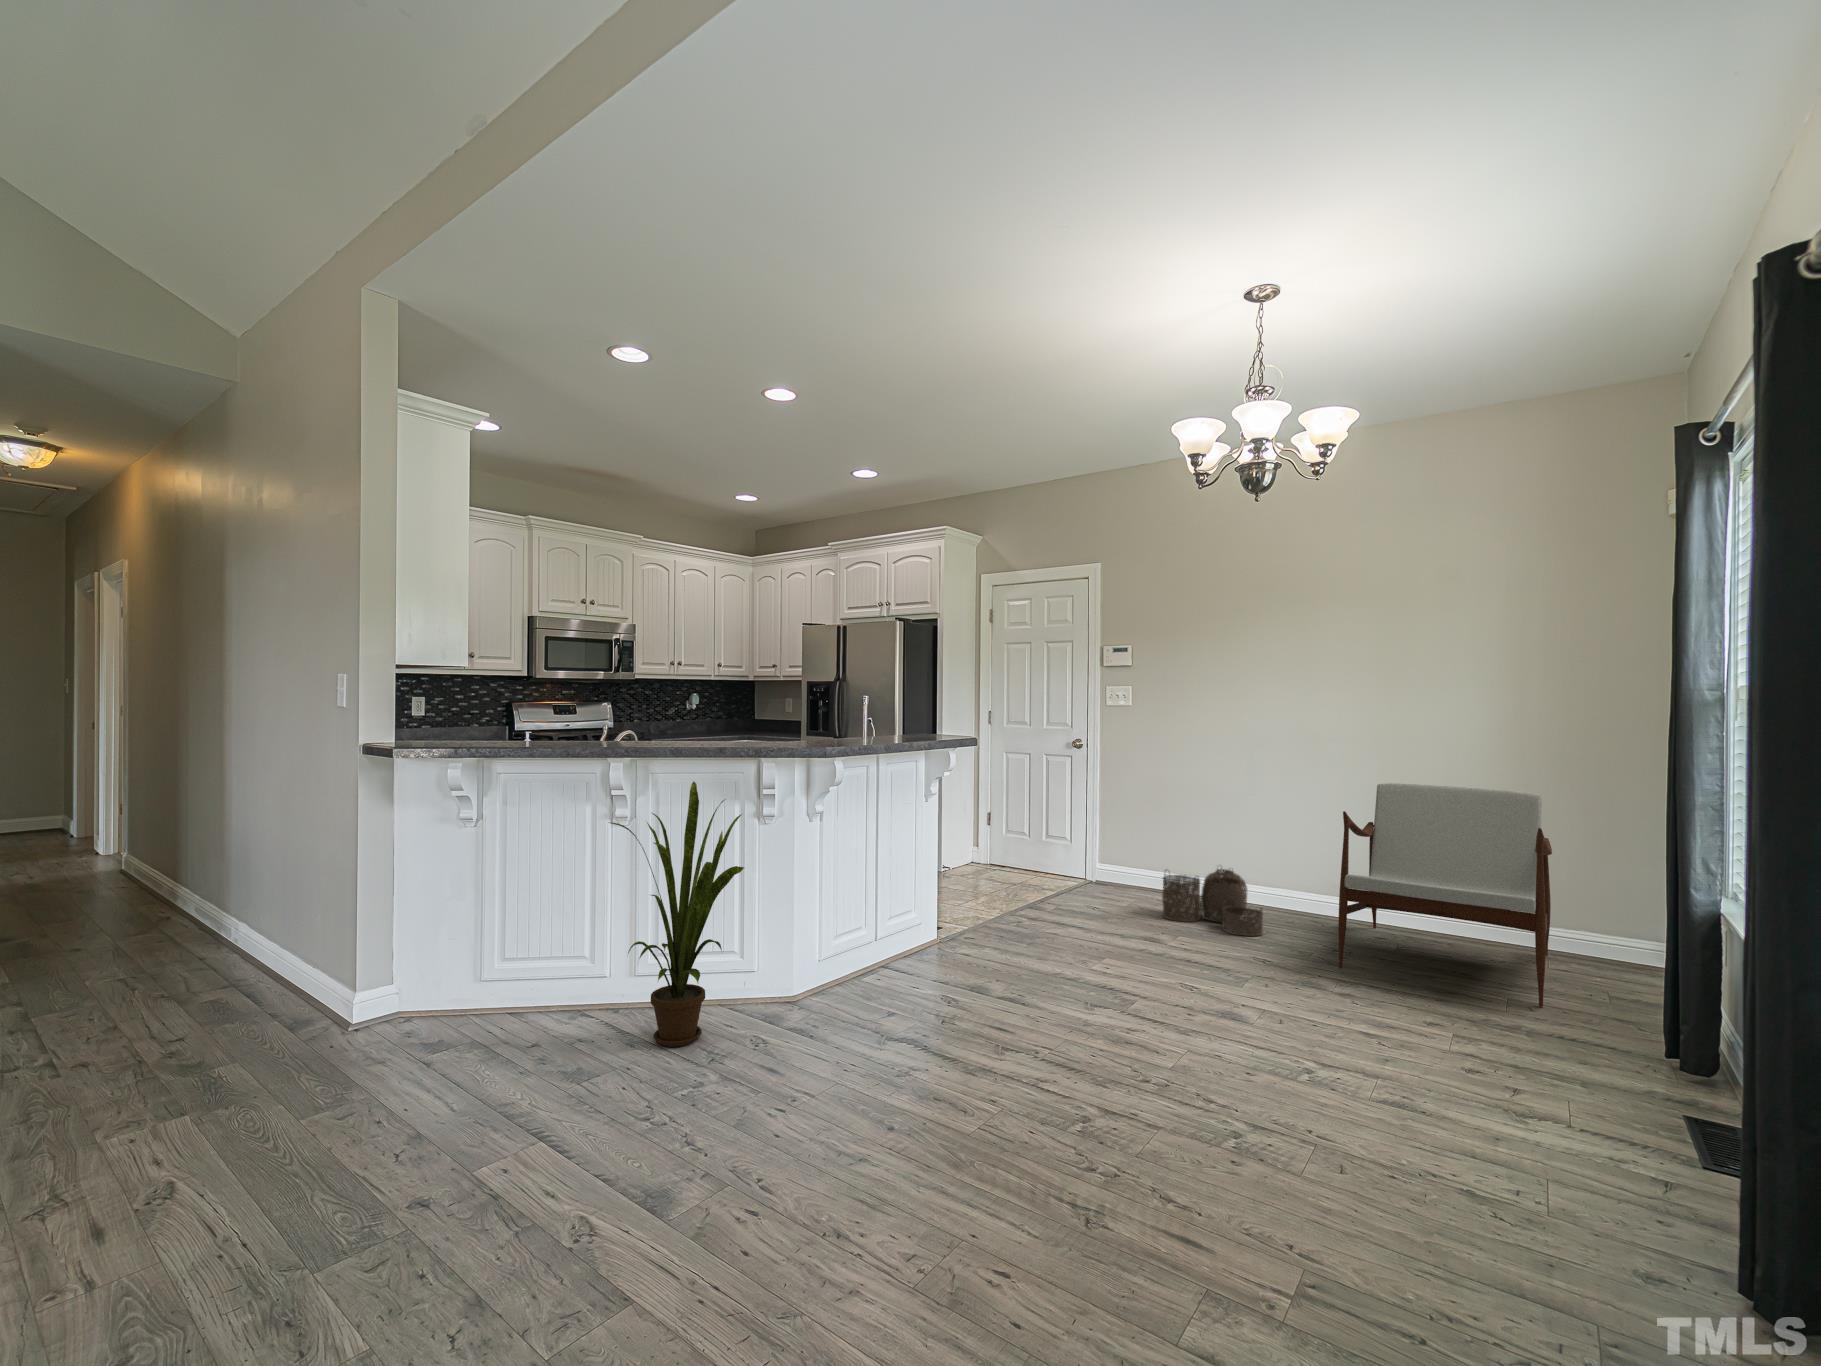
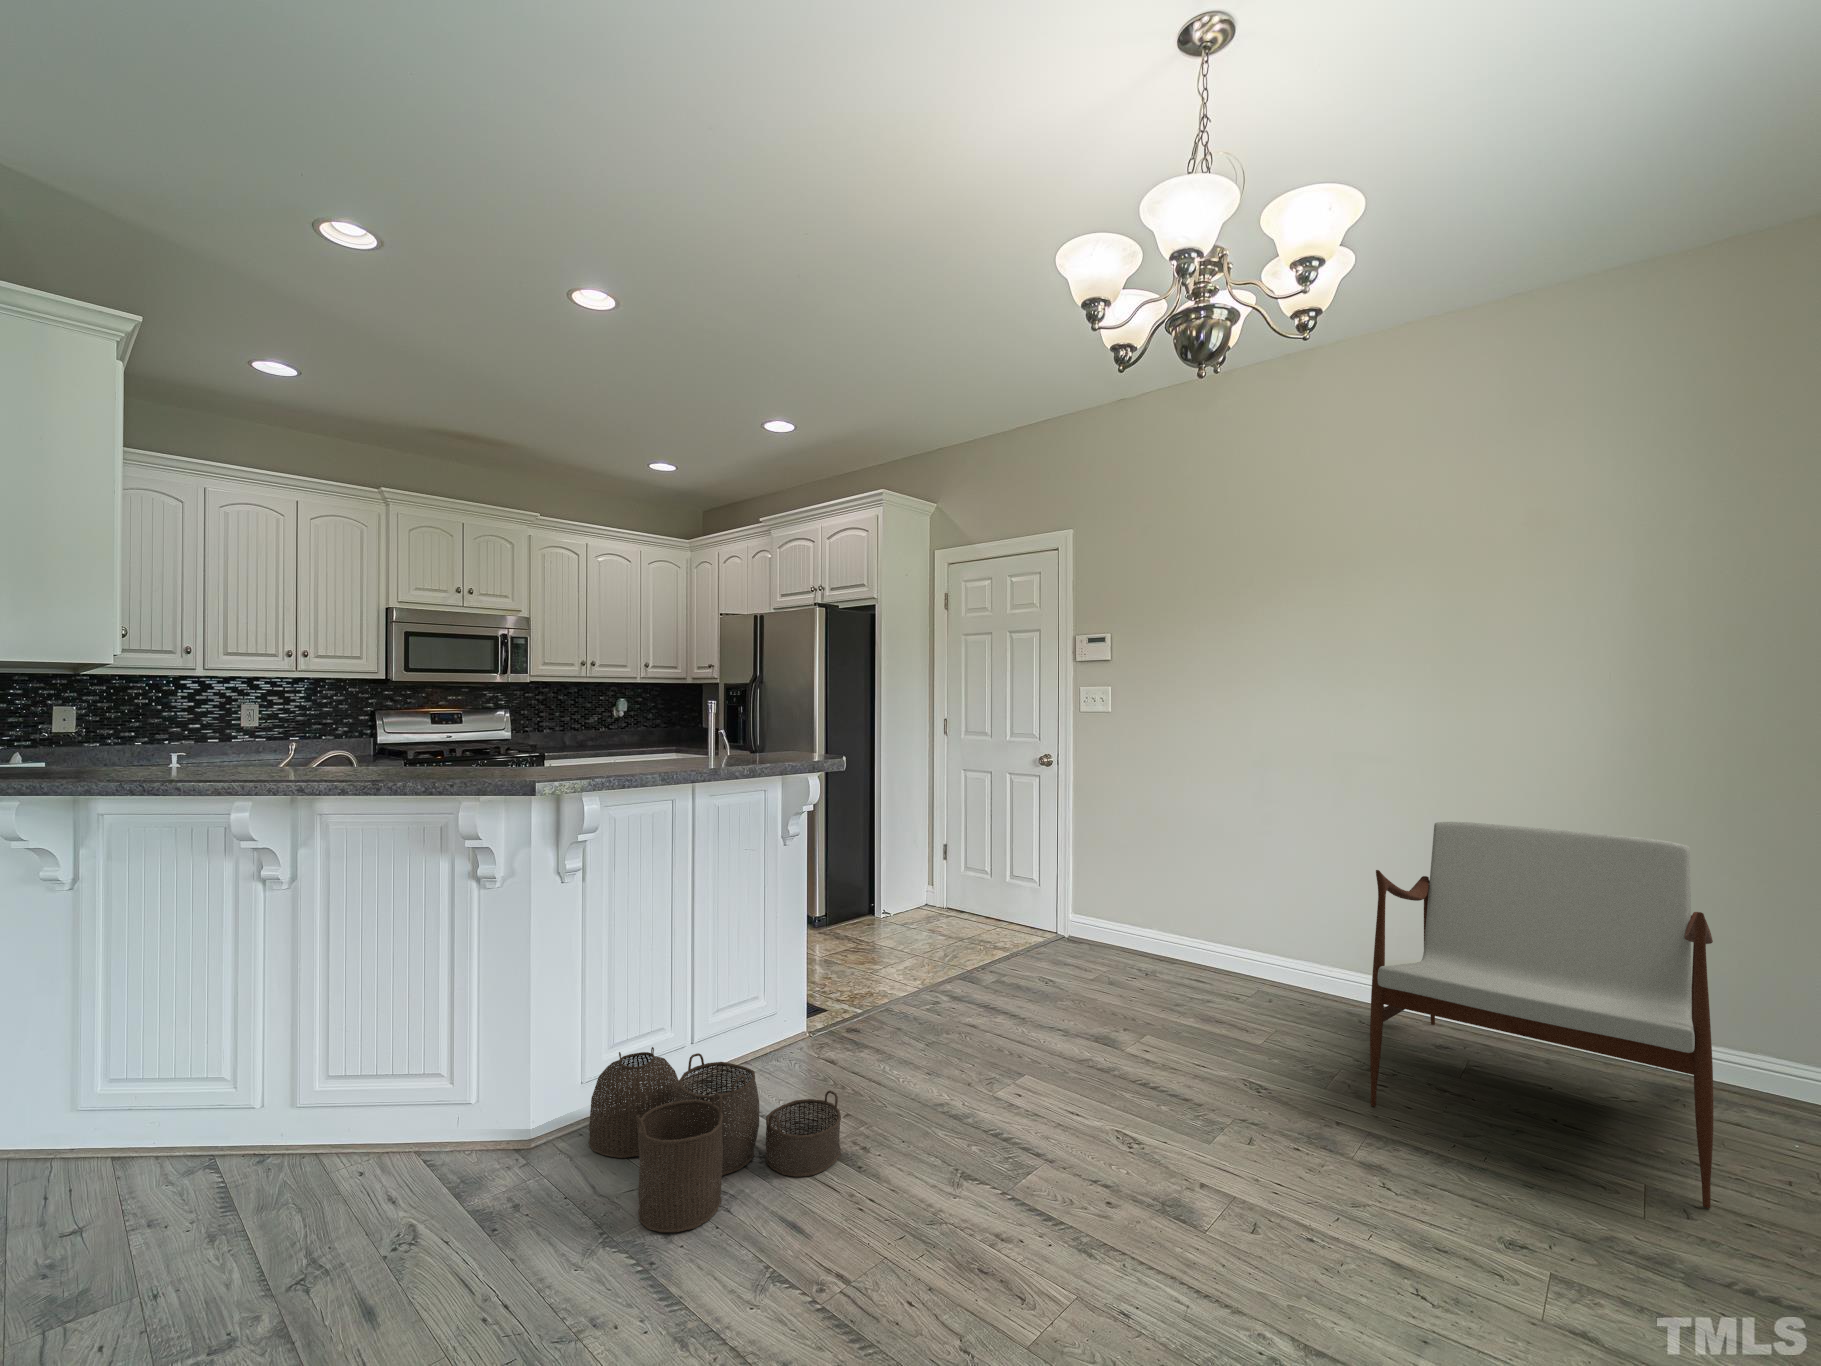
house plant: present [609,782,744,1047] -> none [184,827,424,1253]
woven basket: present [1162,868,1263,936] -> present [589,1047,841,1232]

